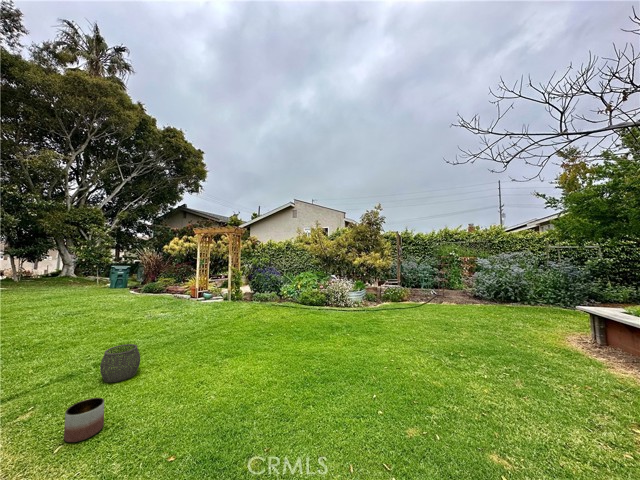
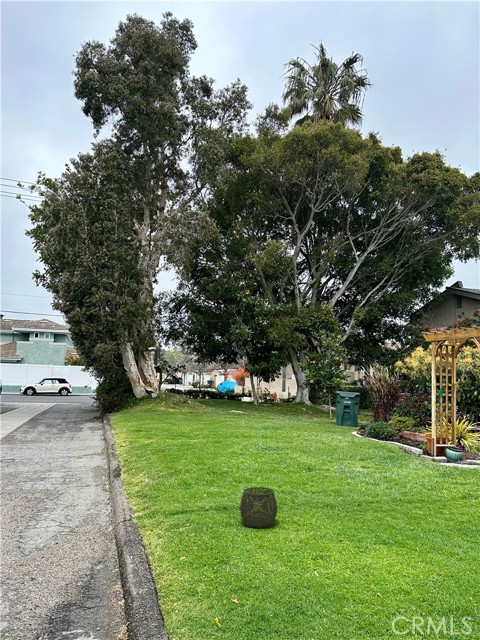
planter: present [64,398,104,442] -> none [187,525,216,561]

